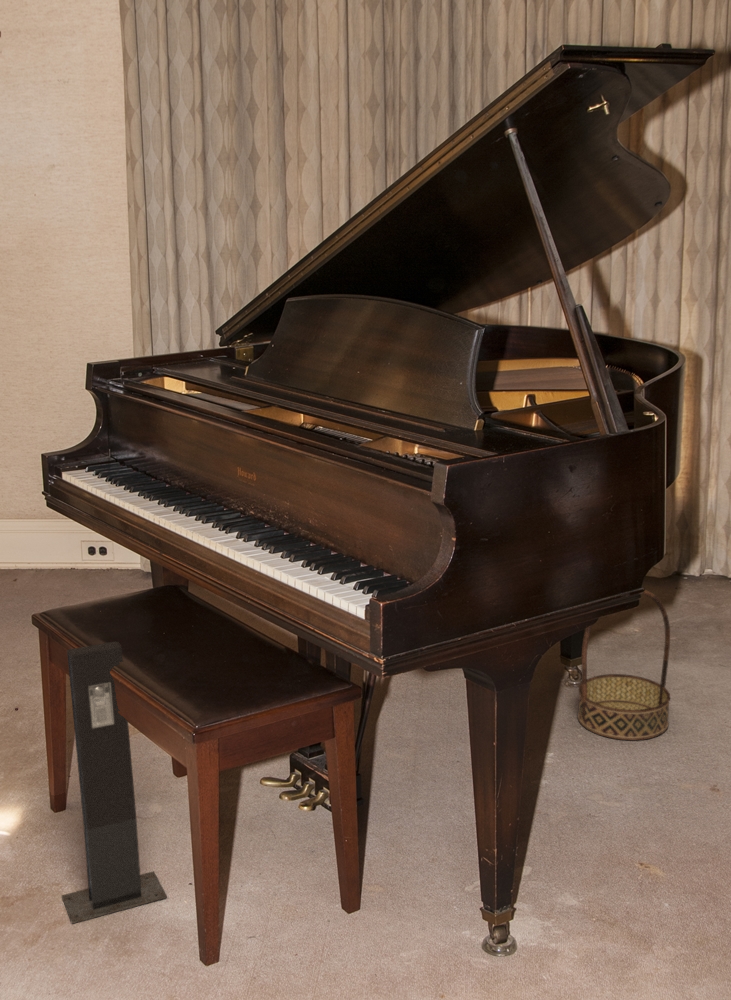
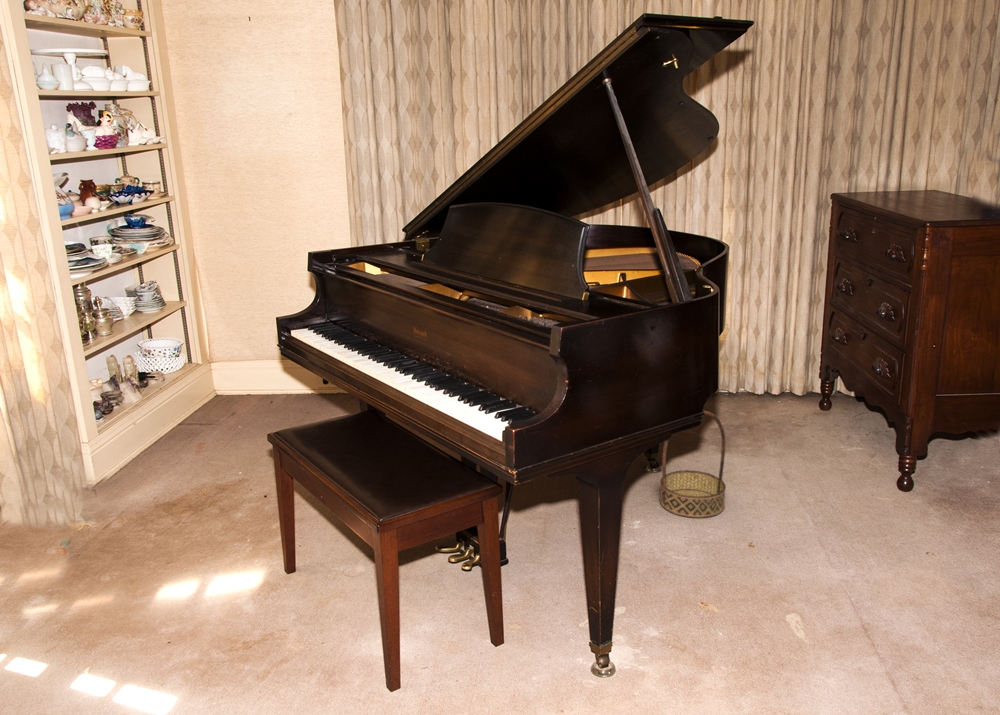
speaker: present [62,642,167,924] -> none [291,454,366,654]

